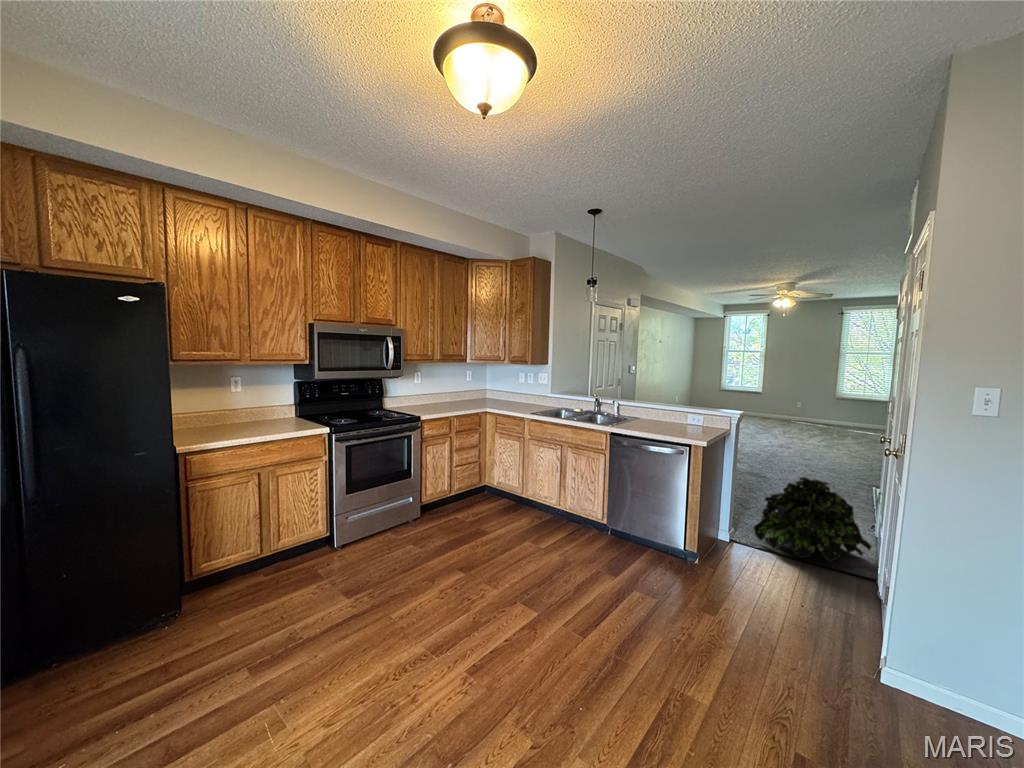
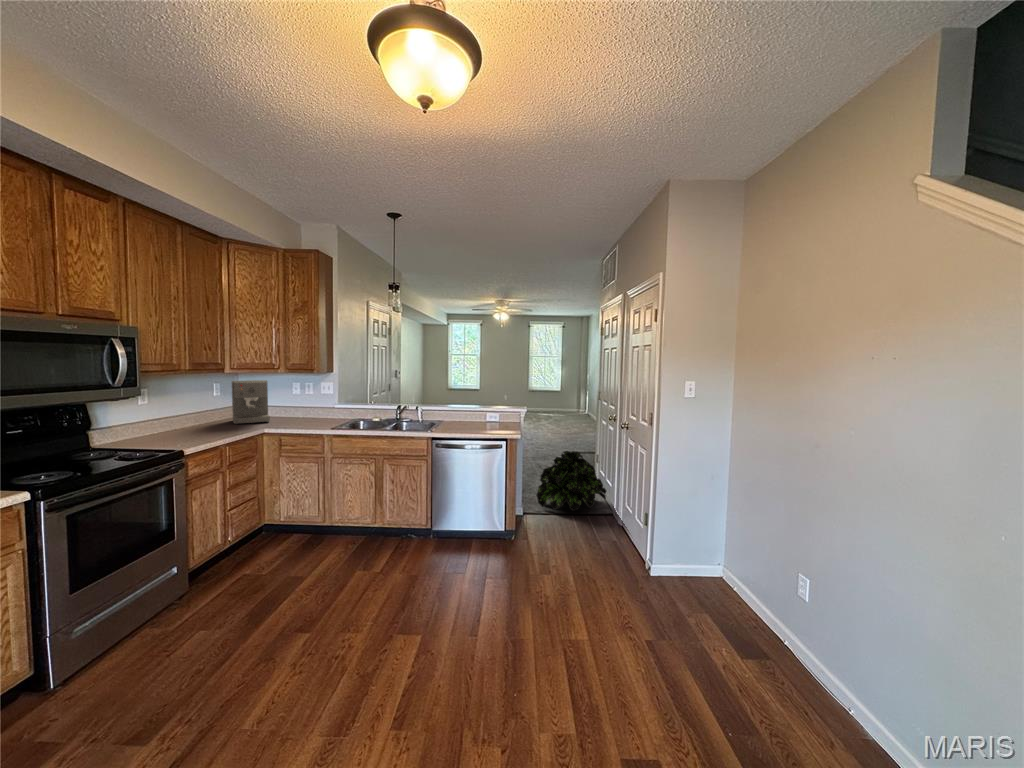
coffee maker: none [472,369,499,404] -> present [232,380,270,424]

